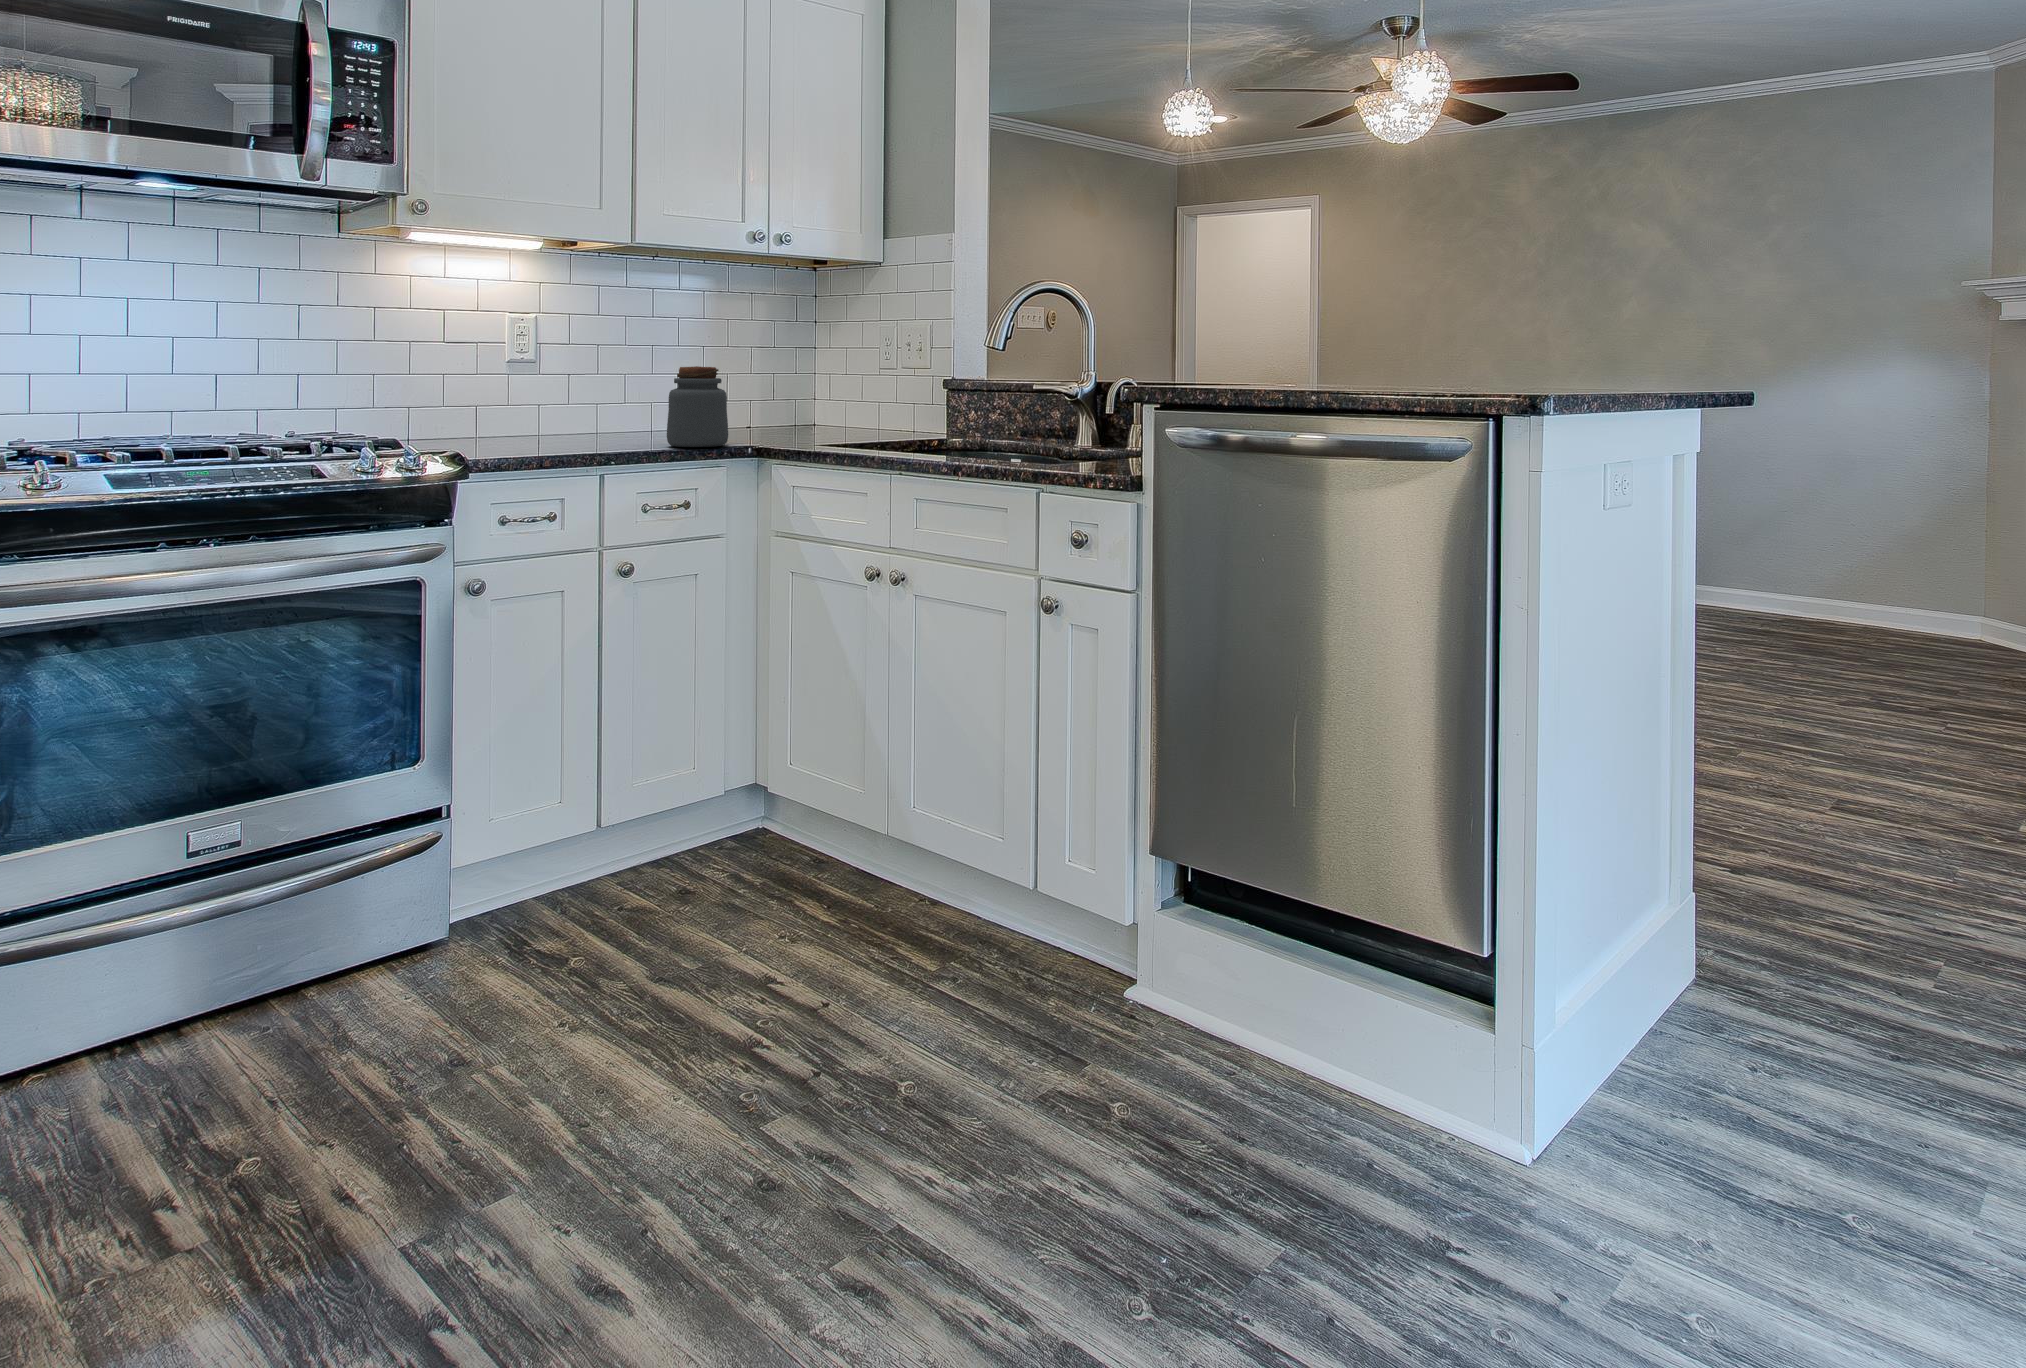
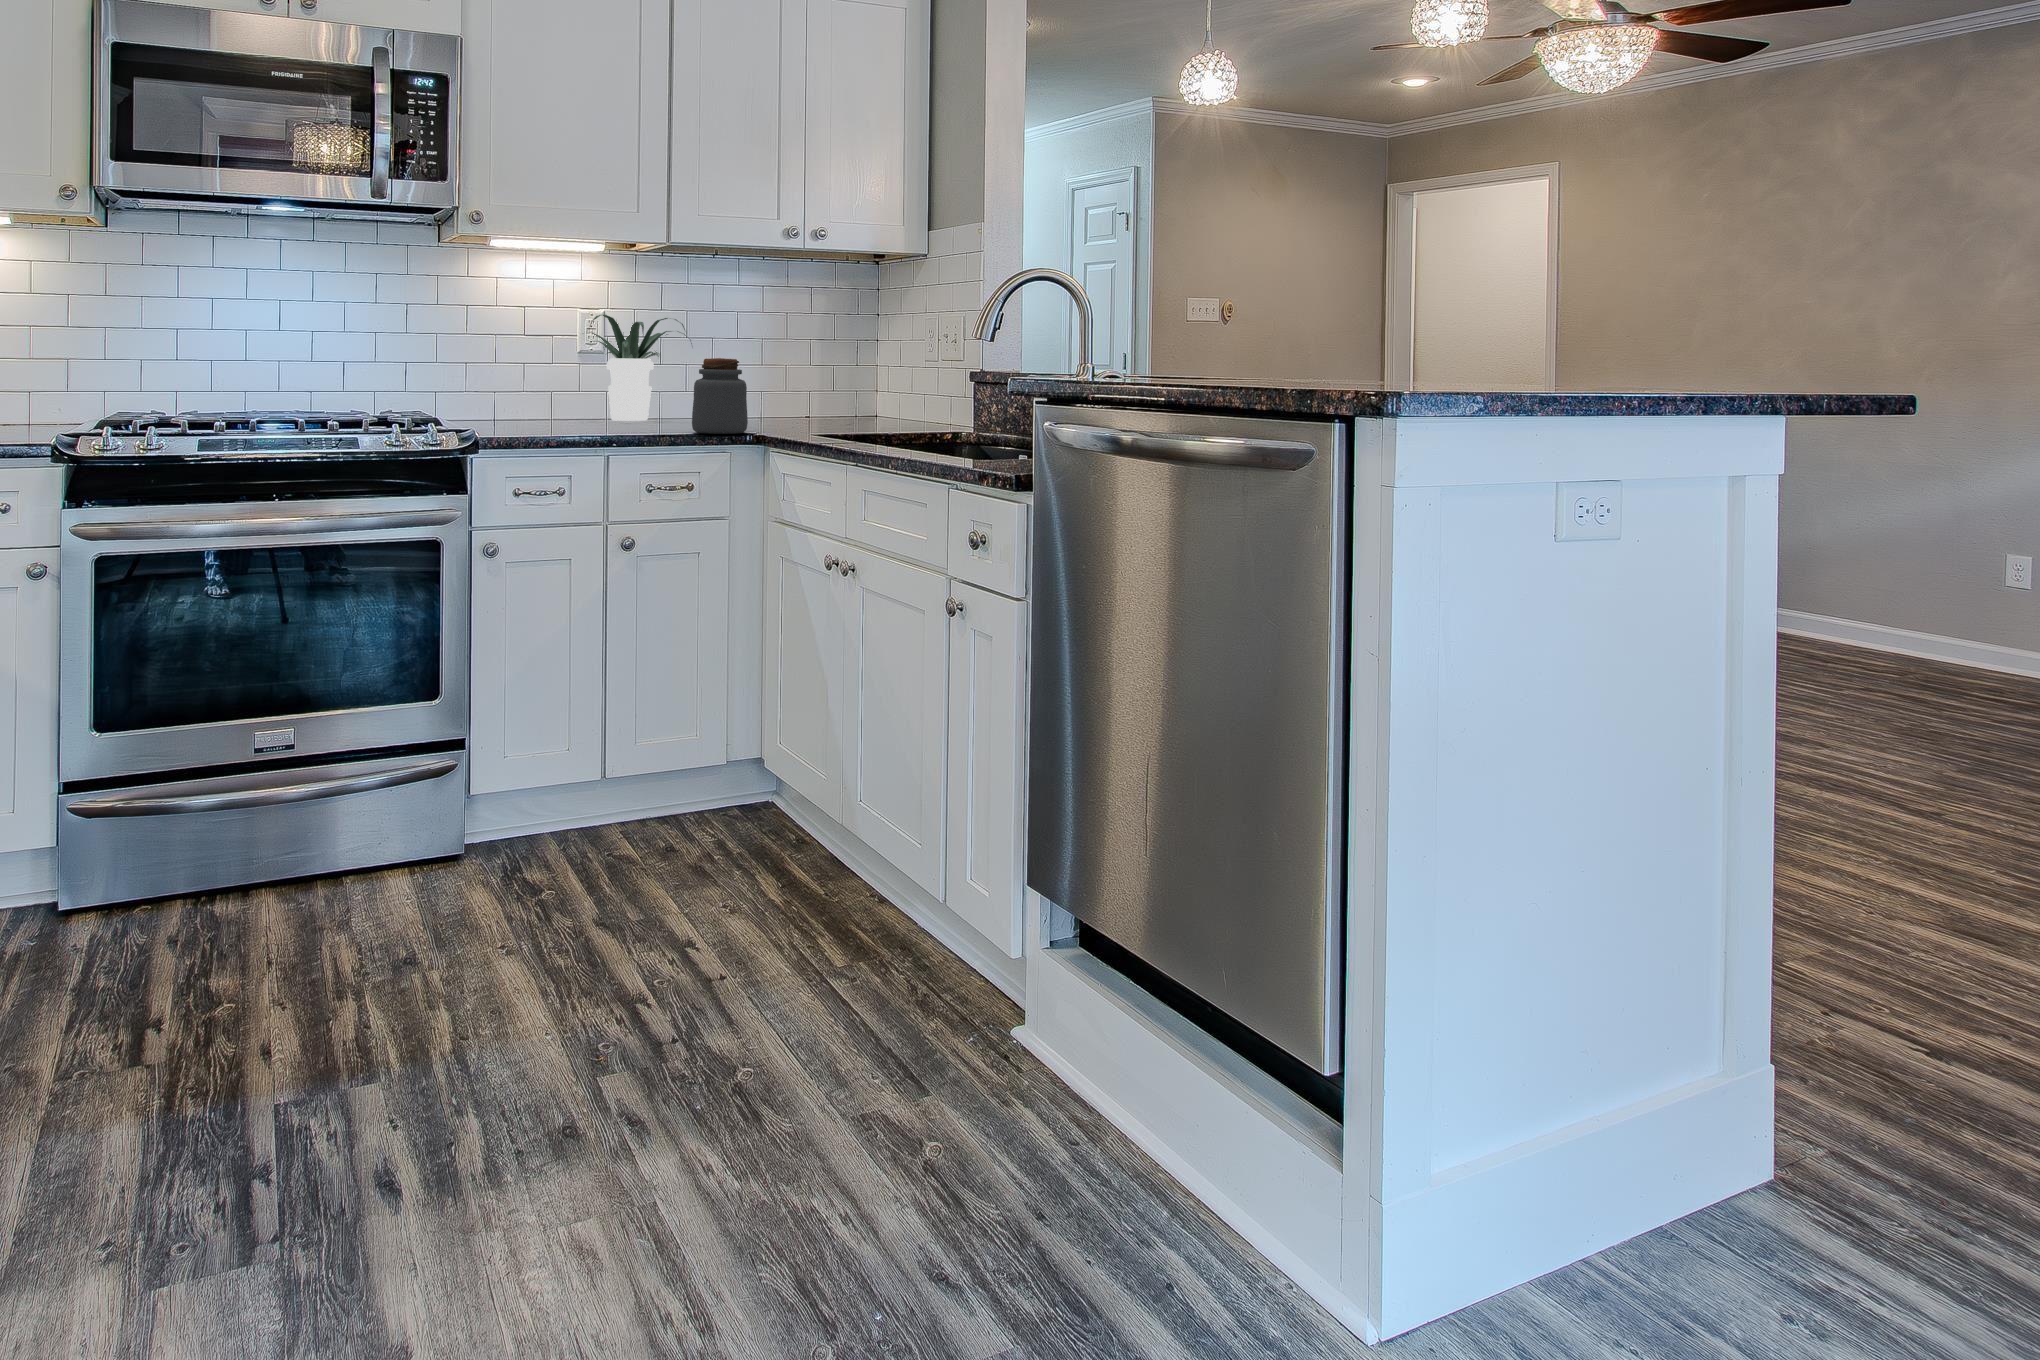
potted plant: none [483,319,637,437] -> present [590,315,692,421]

